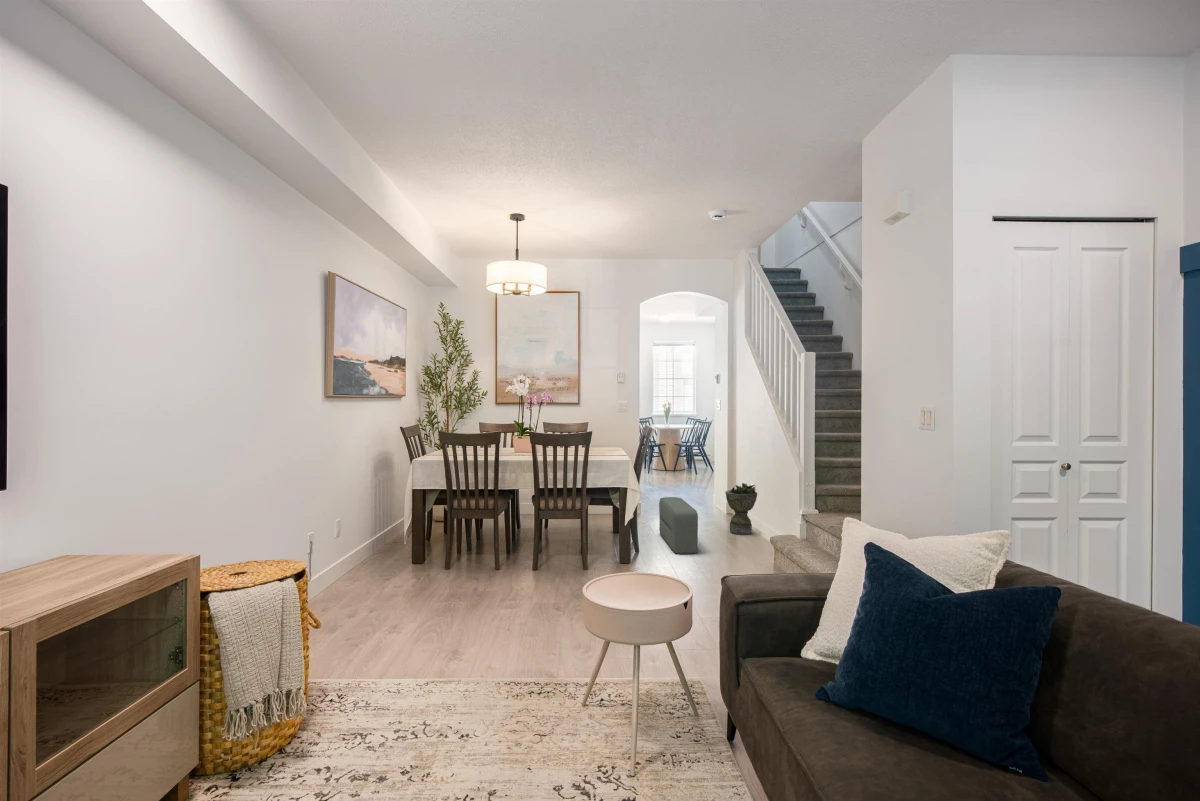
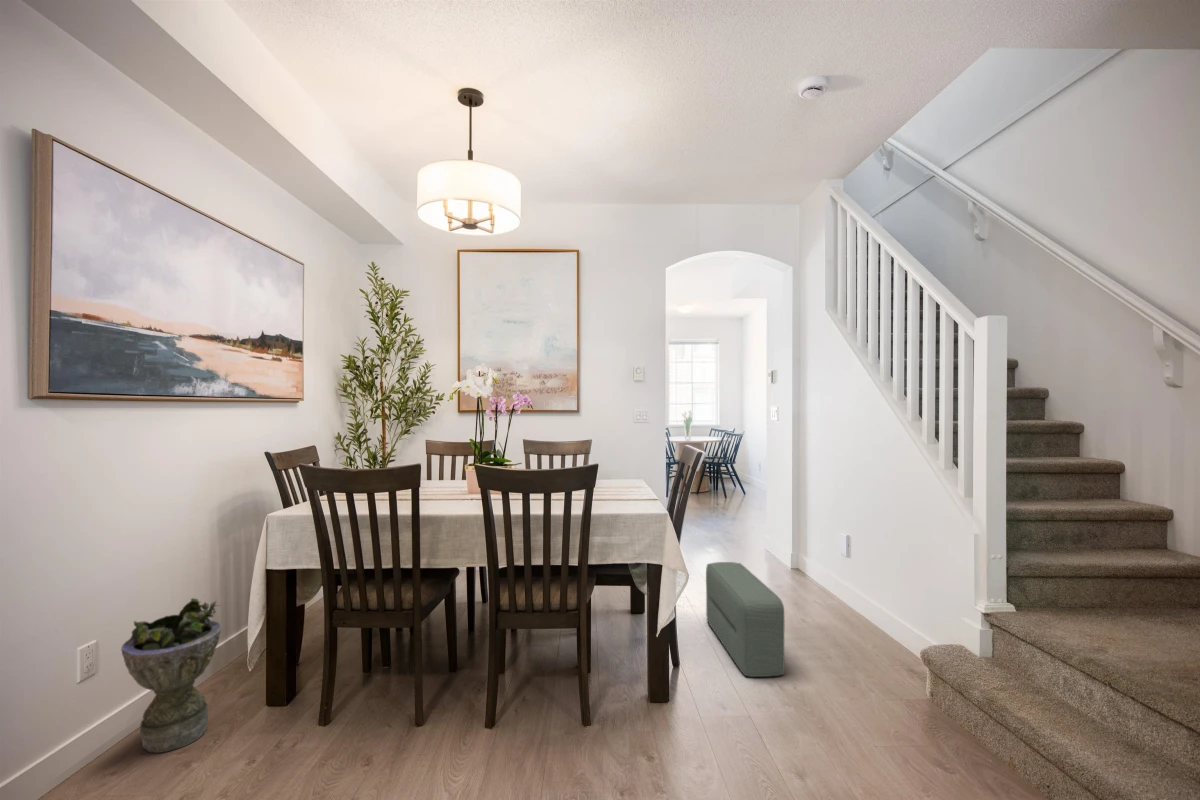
planter: present [725,483,757,535] -> present [122,599,221,753]

